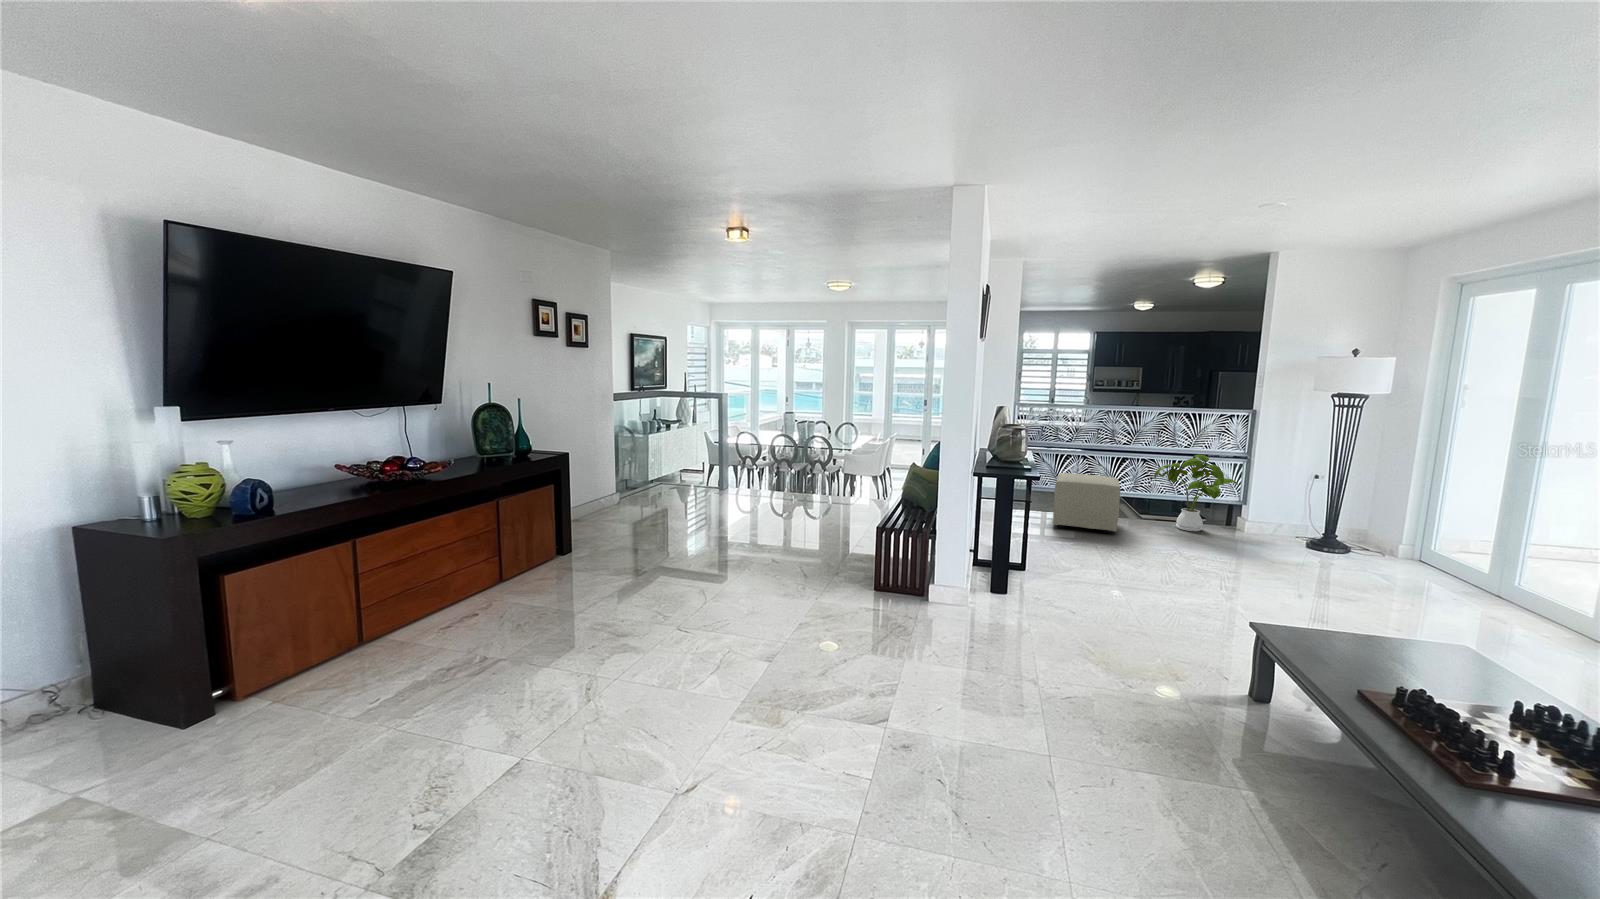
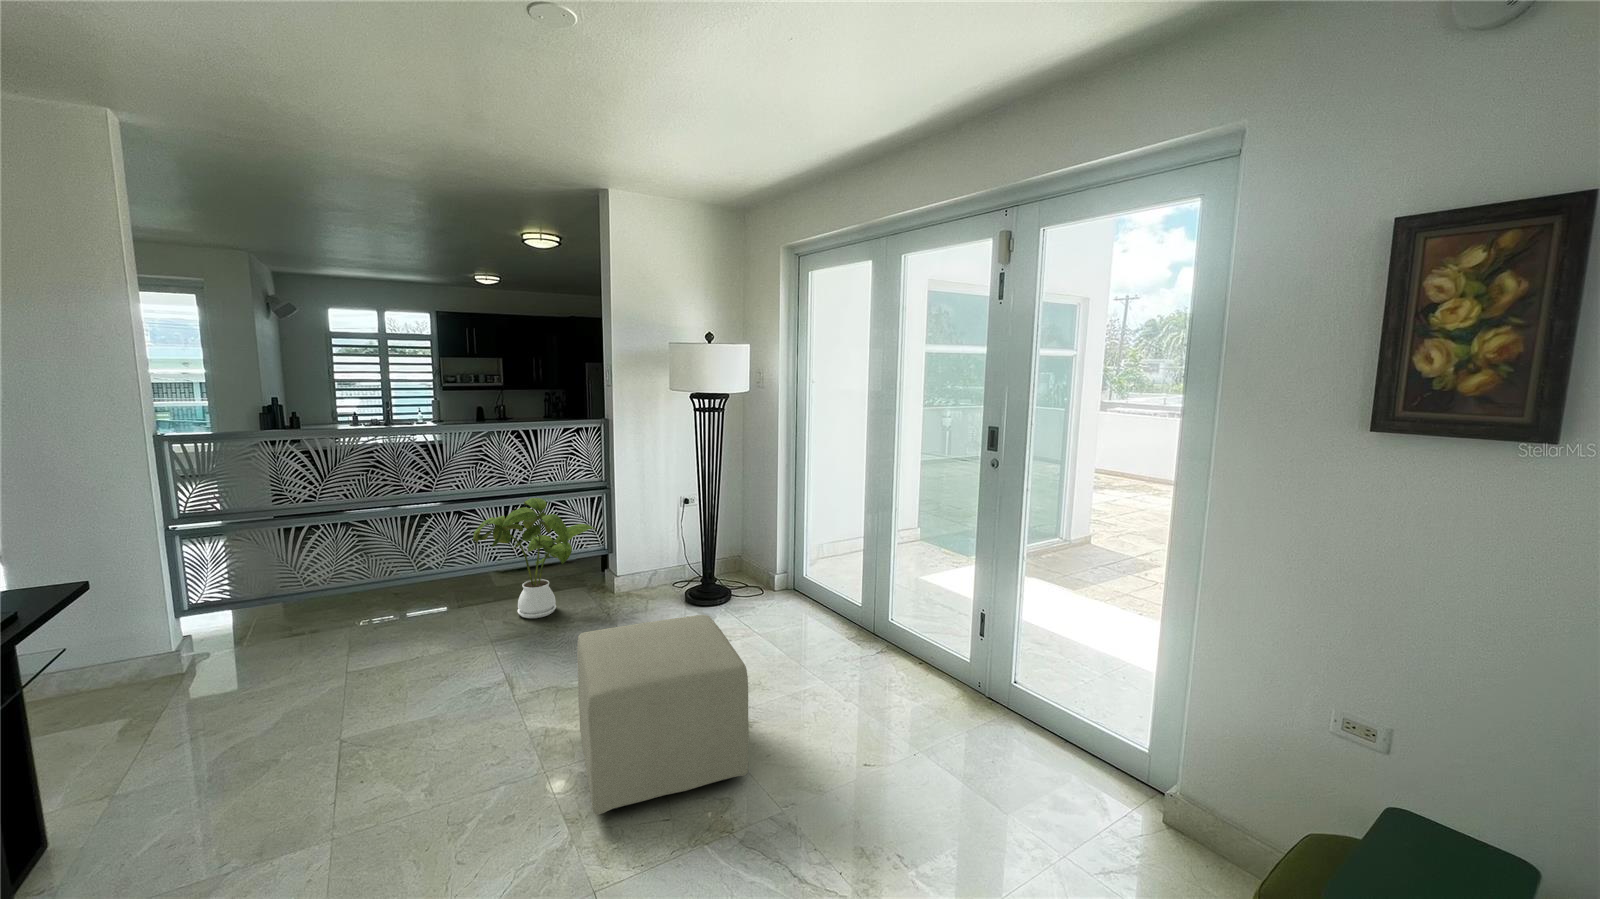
ottoman: present [1053,473,1120,533] -> present [577,615,749,815]

